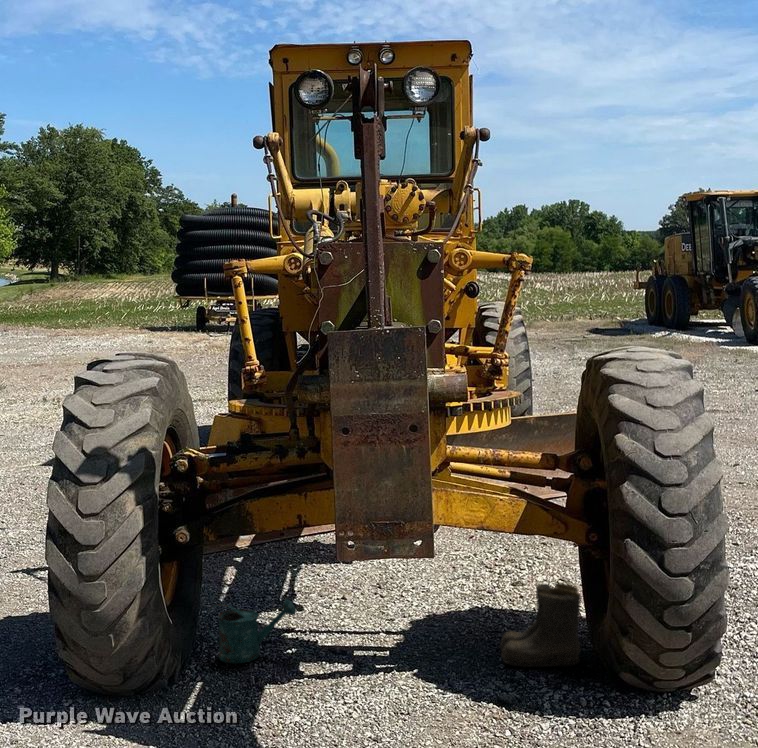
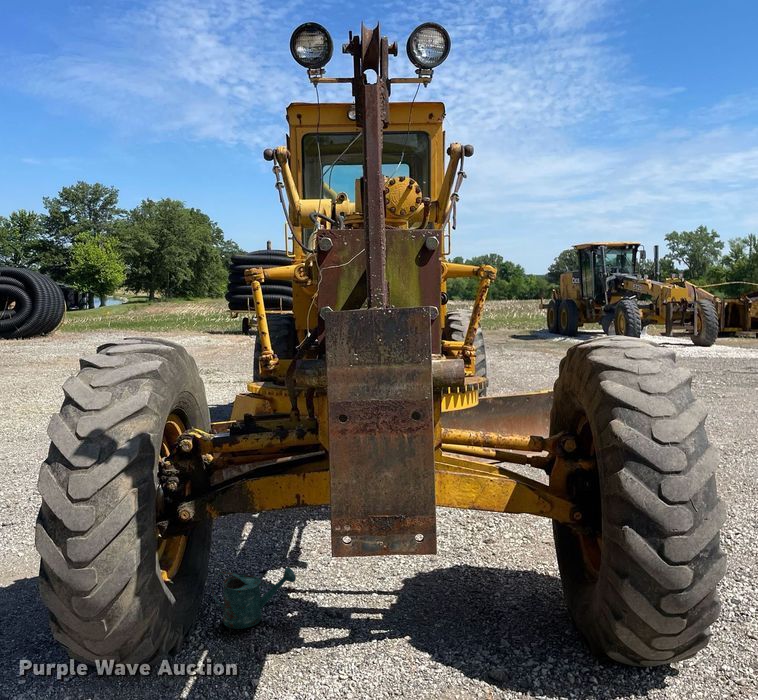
boots: present [499,583,581,667] -> none [482,553,561,635]

